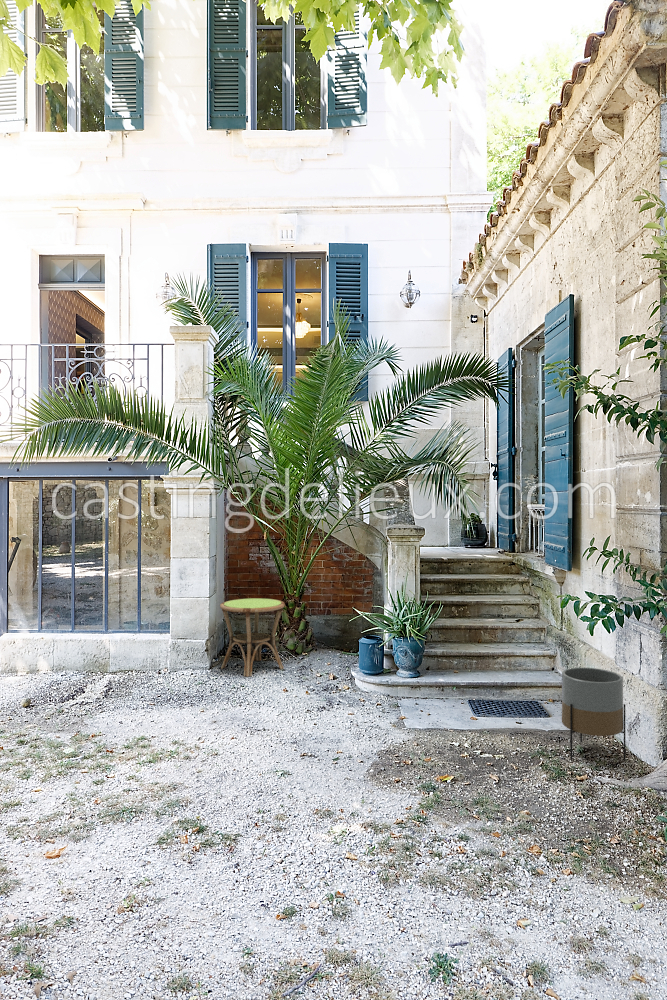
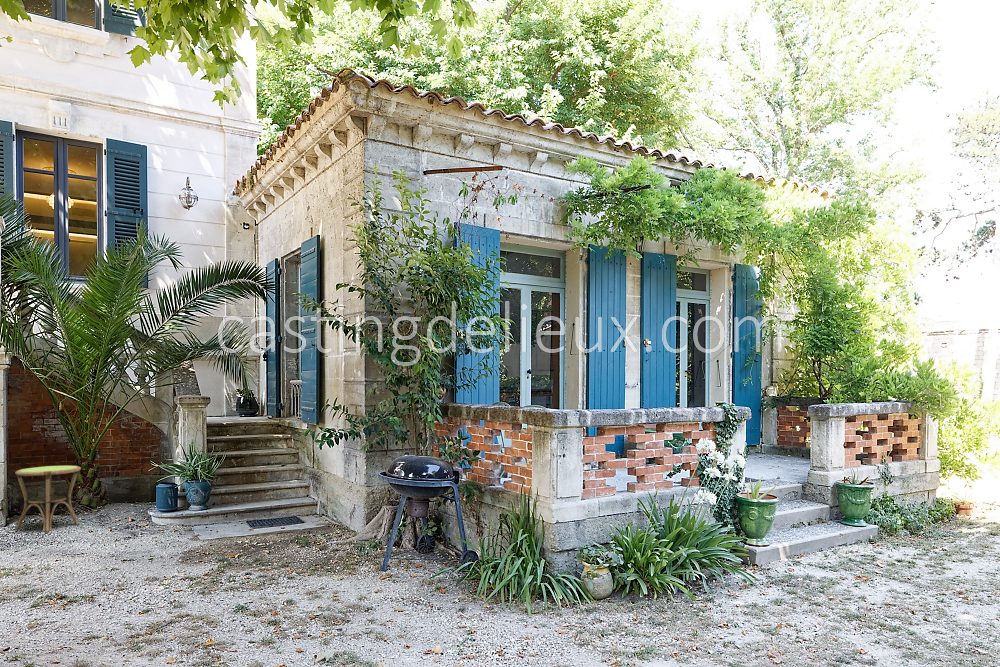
planter: present [562,668,626,760] -> none [309,479,347,535]

